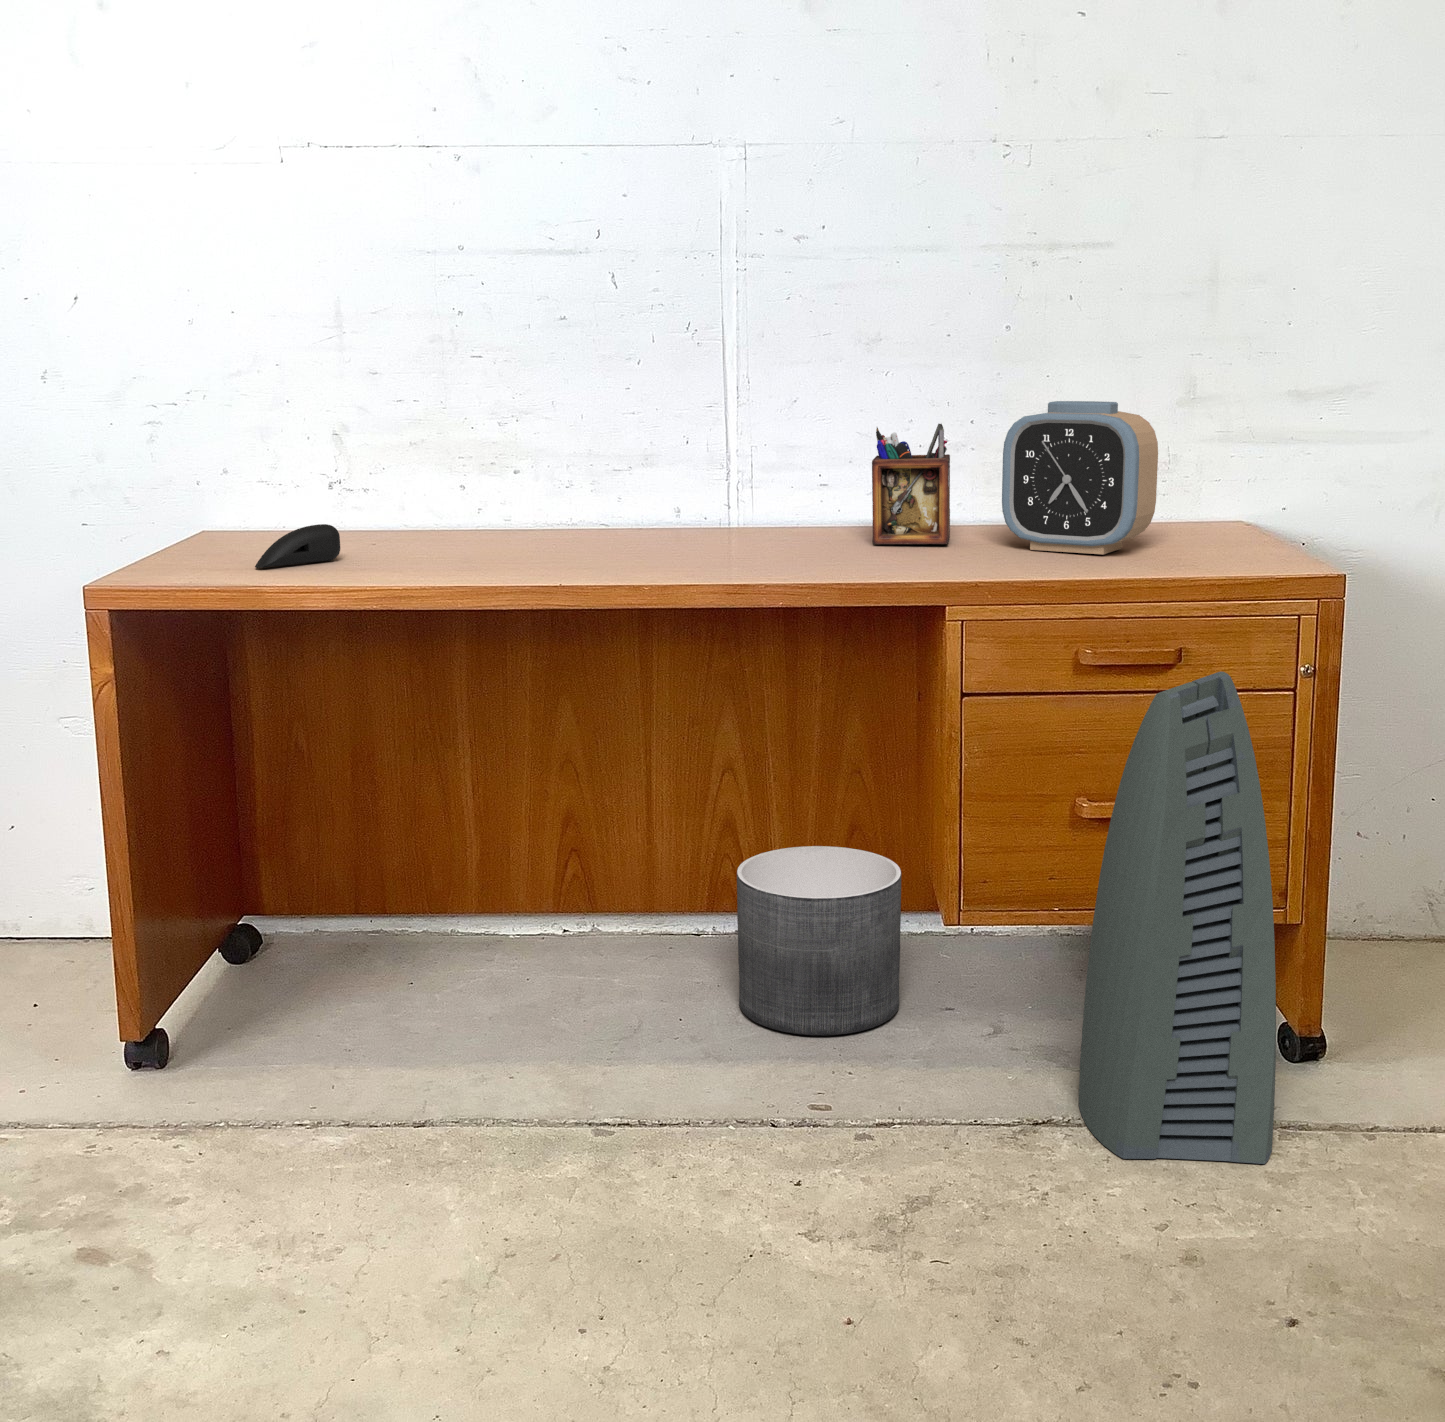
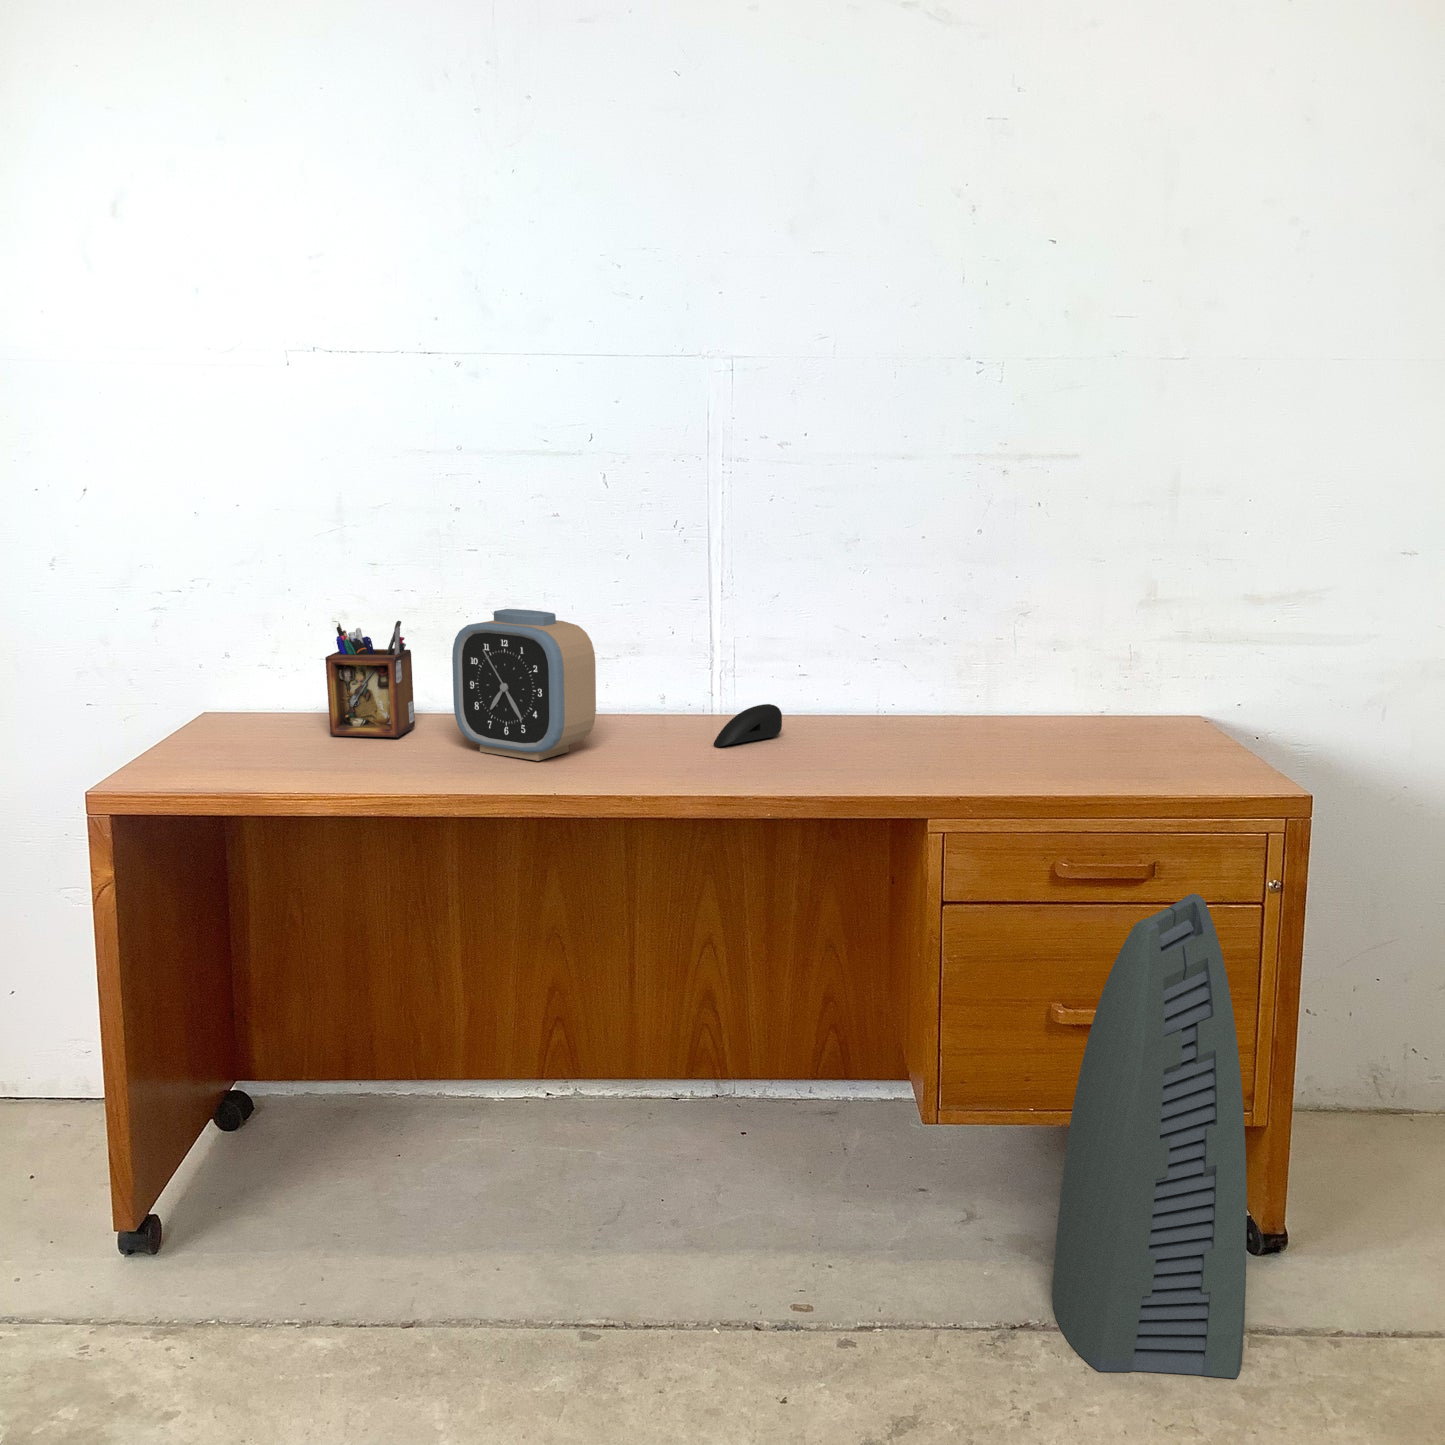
alarm clock: present [1002,401,1158,554] -> present [452,609,596,761]
desk organizer: present [872,424,950,544] -> present [325,621,415,737]
computer mouse: present [255,524,340,568] -> present [714,704,782,746]
planter: present [737,846,901,1035] -> none [720,1026,879,1221]

